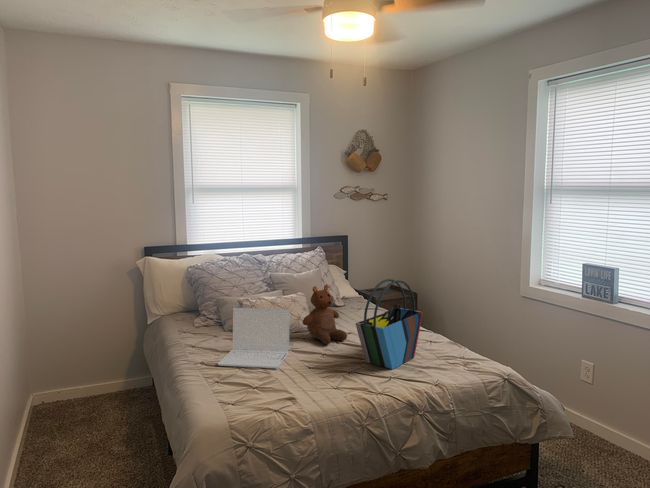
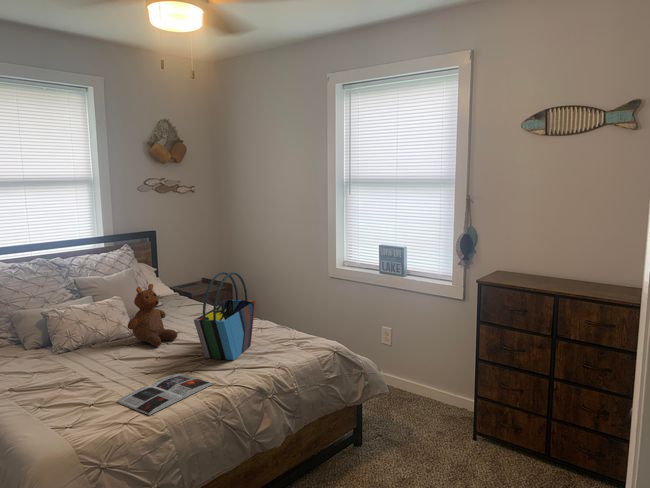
laptop: present [218,308,290,368] -> none [33,314,117,389]
magazine: none [276,373,365,407] -> present [117,373,213,415]

